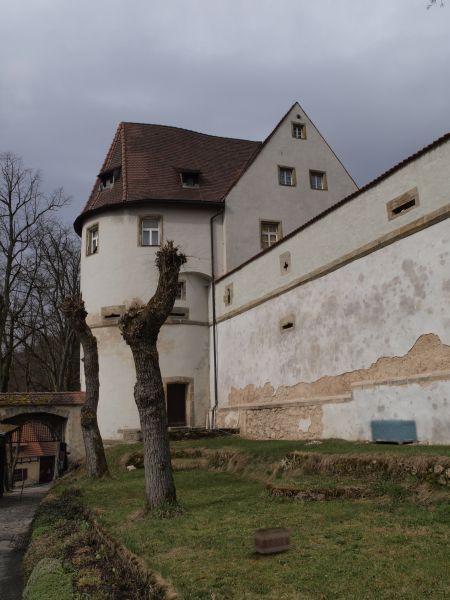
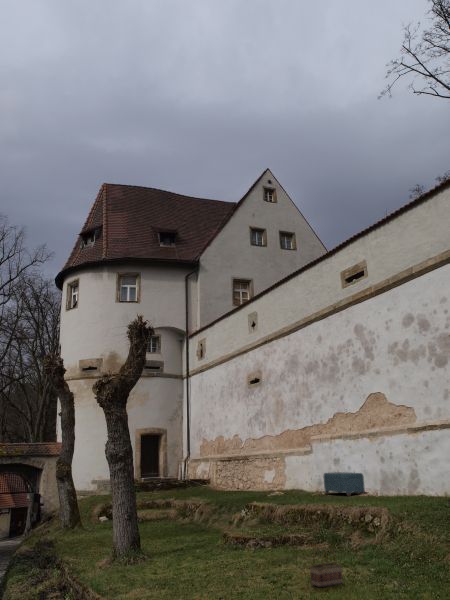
basket: present [254,509,291,554] -> present [310,548,343,587]

